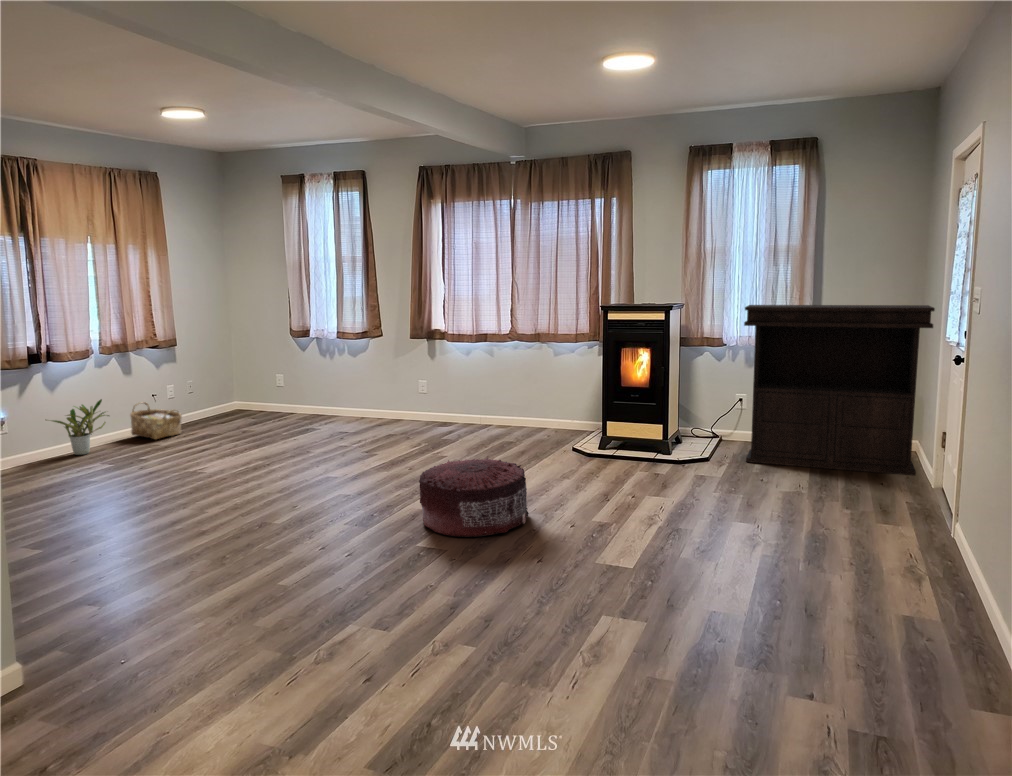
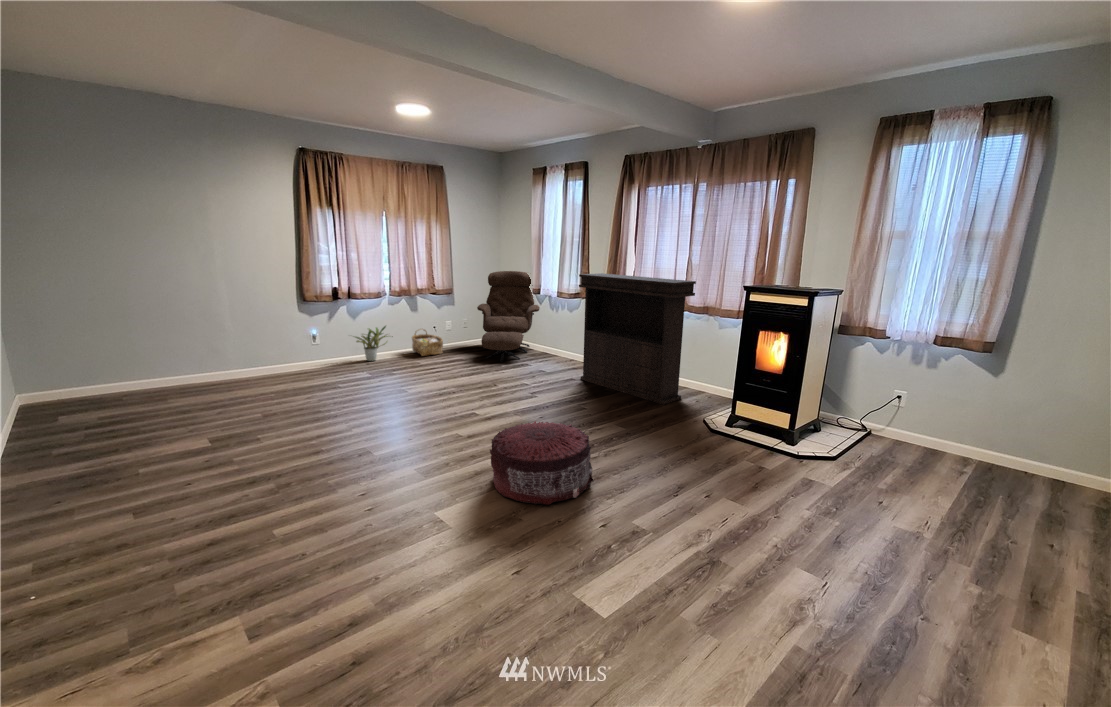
console table: present [744,305,935,476] -> present [579,273,696,405]
lounge chair: none [219,312,308,432] -> present [477,271,540,362]

